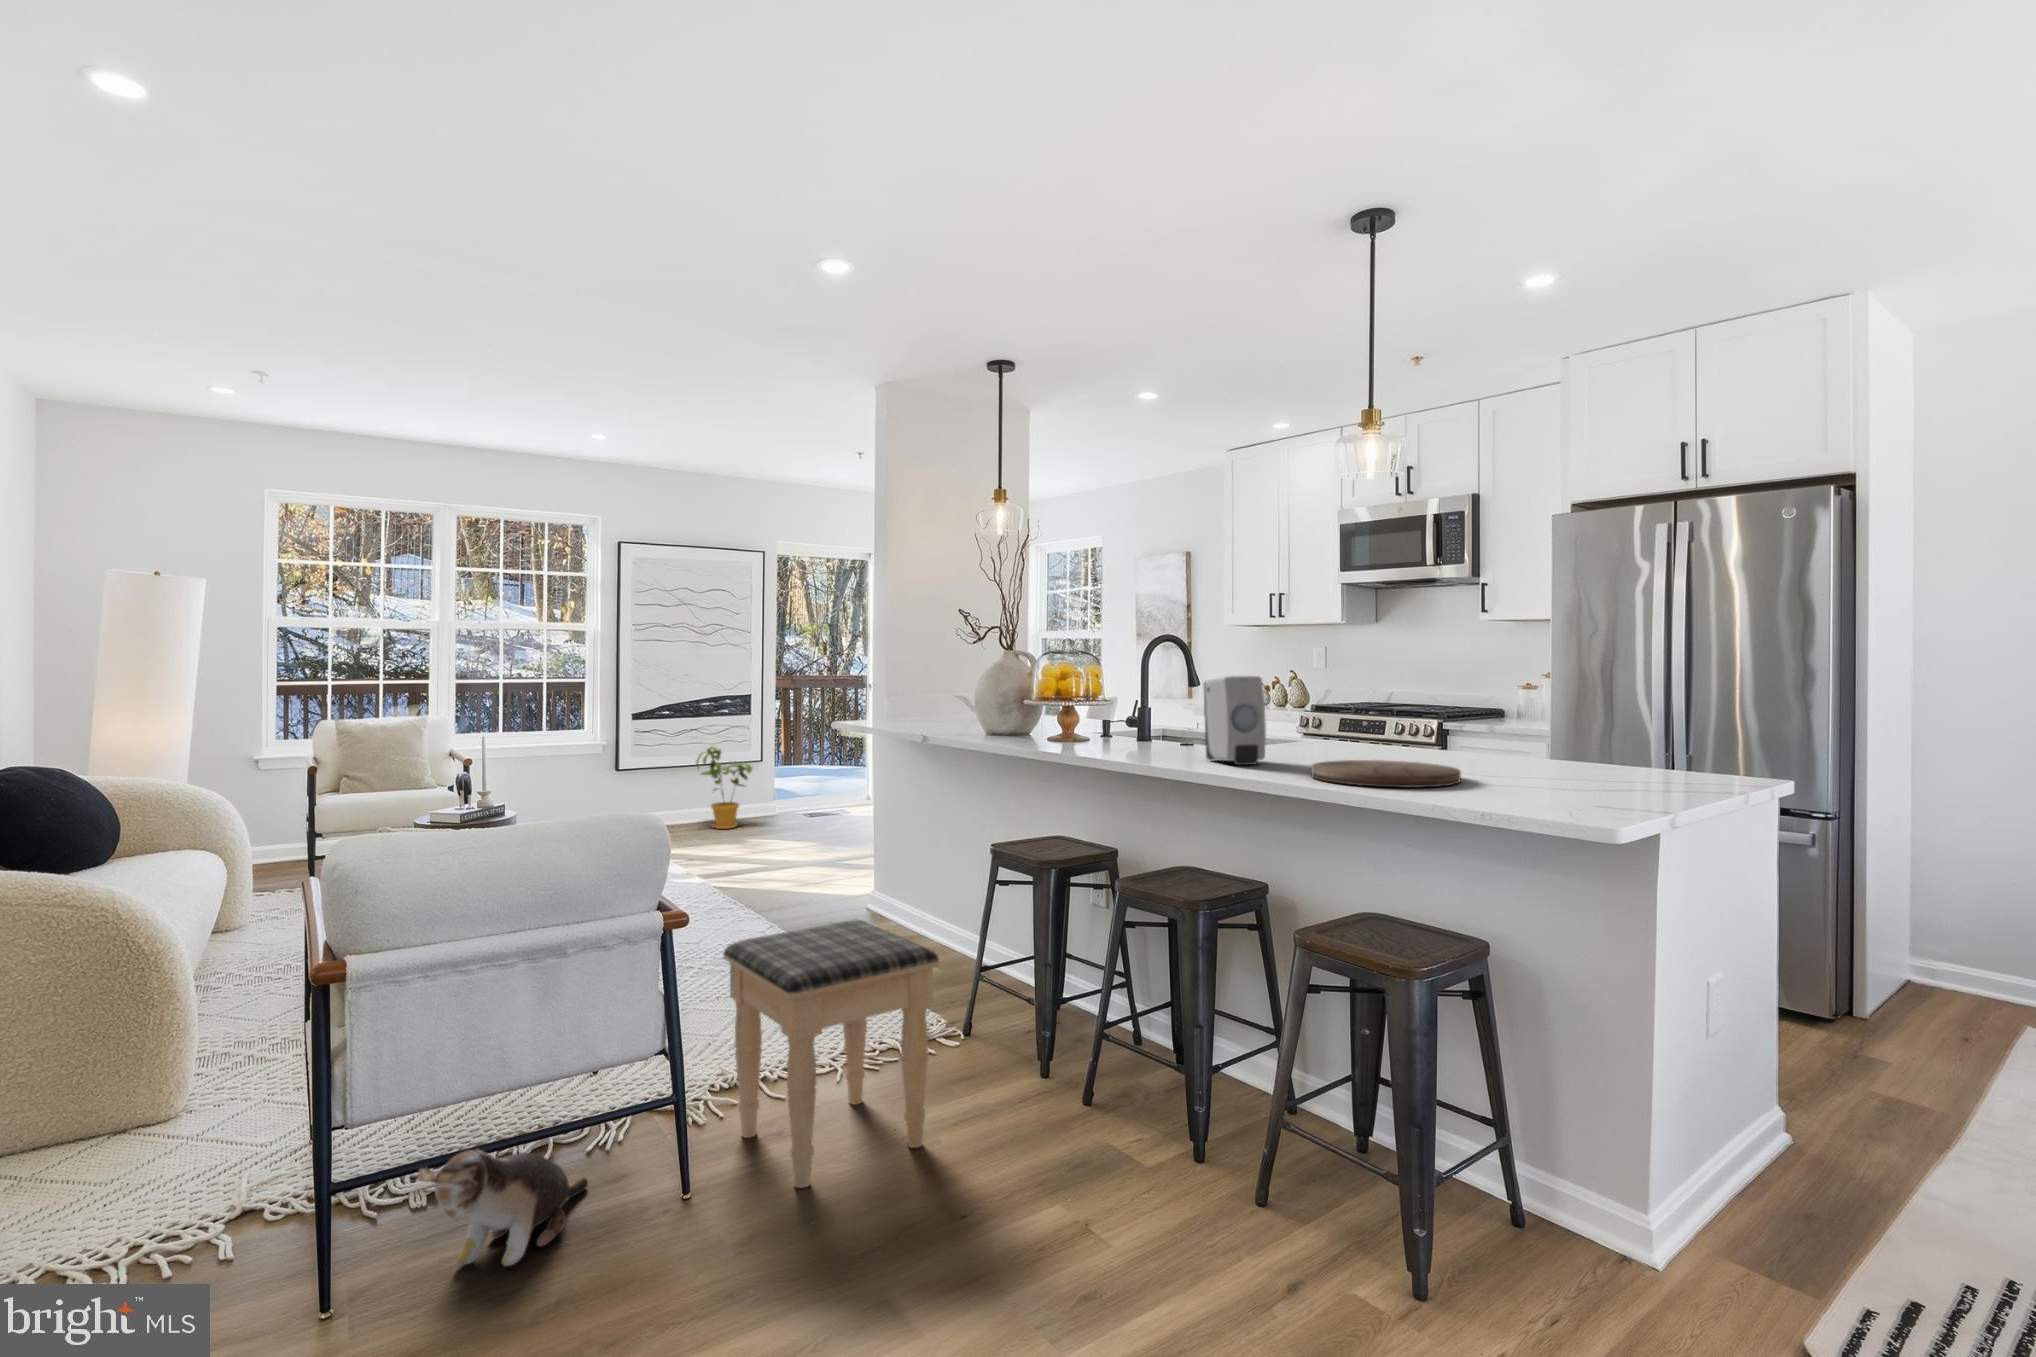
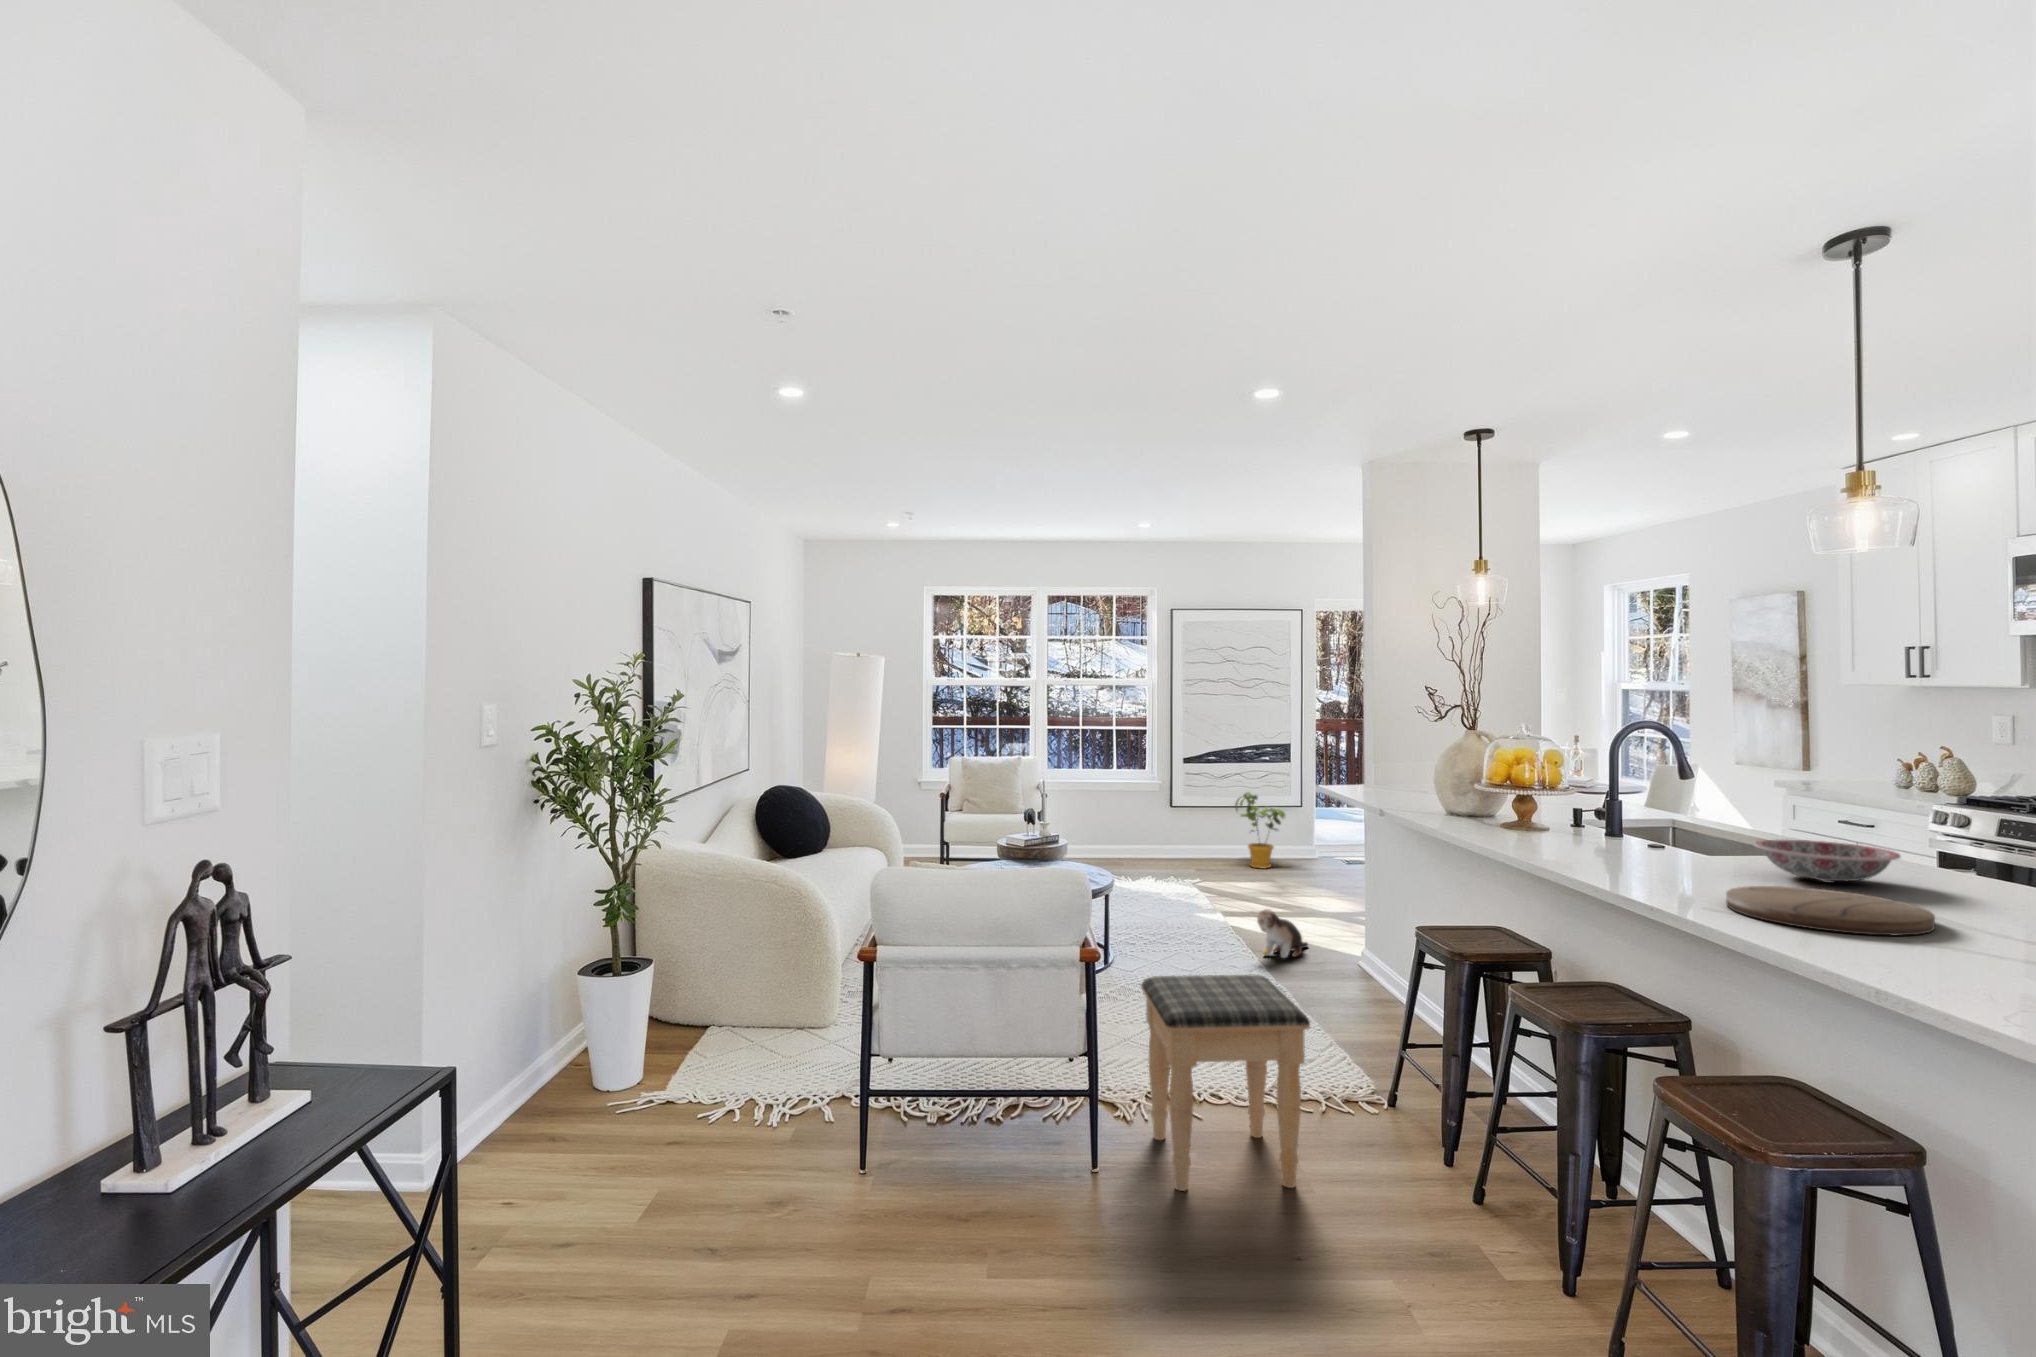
soap dispenser: present [1204,676,1266,765] -> none [1635,781,1701,879]
ceramic bowl: none [1288,727,1391,758] -> present [1754,840,1901,881]
plush toy: present [418,1149,588,1266] -> present [1254,909,1308,958]

